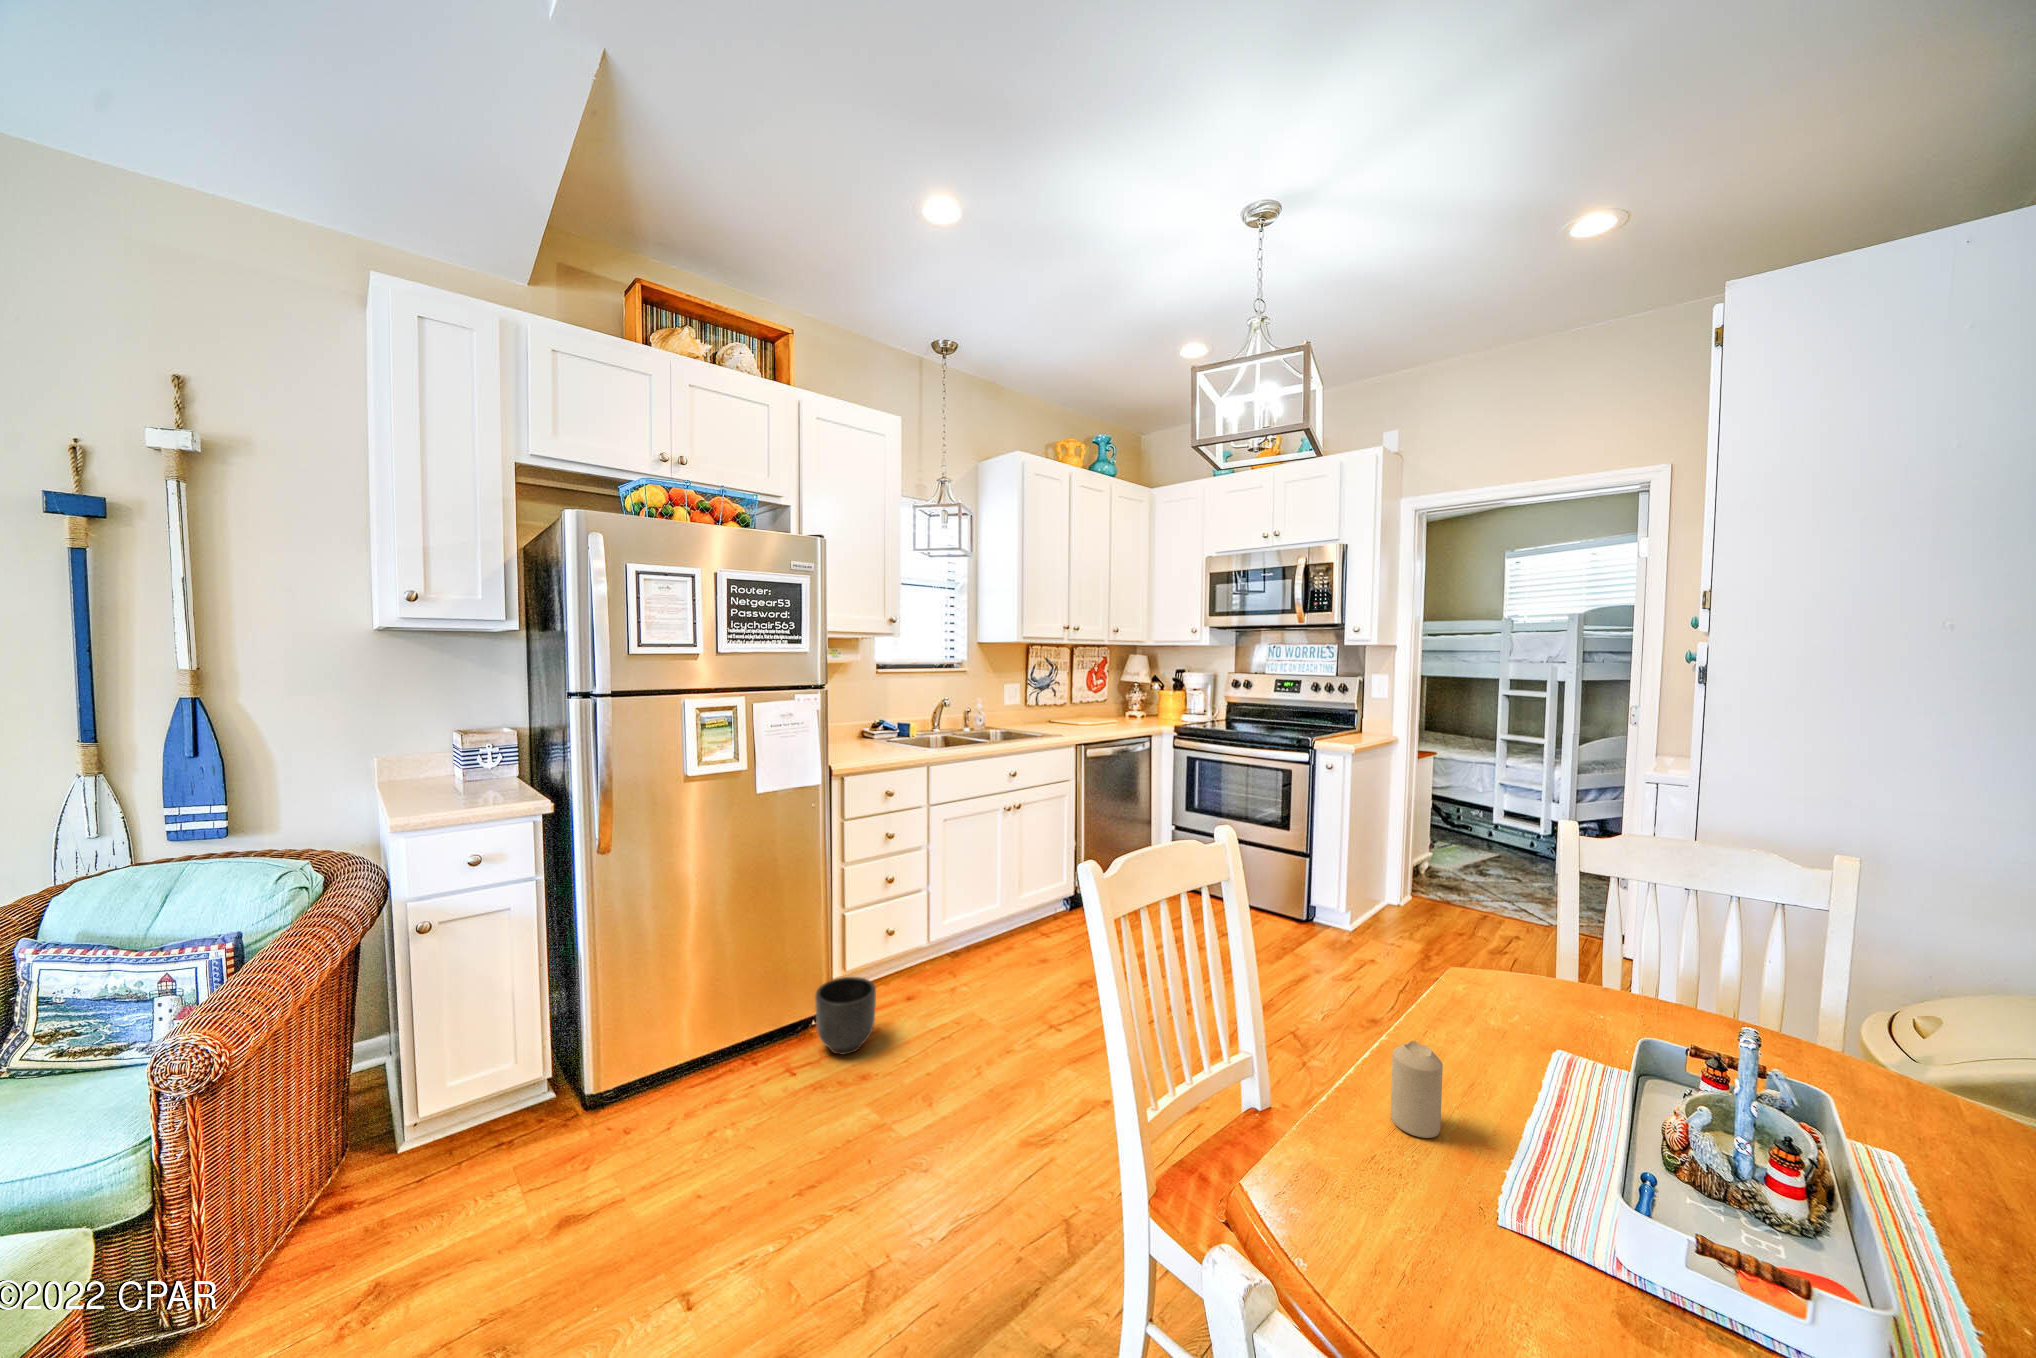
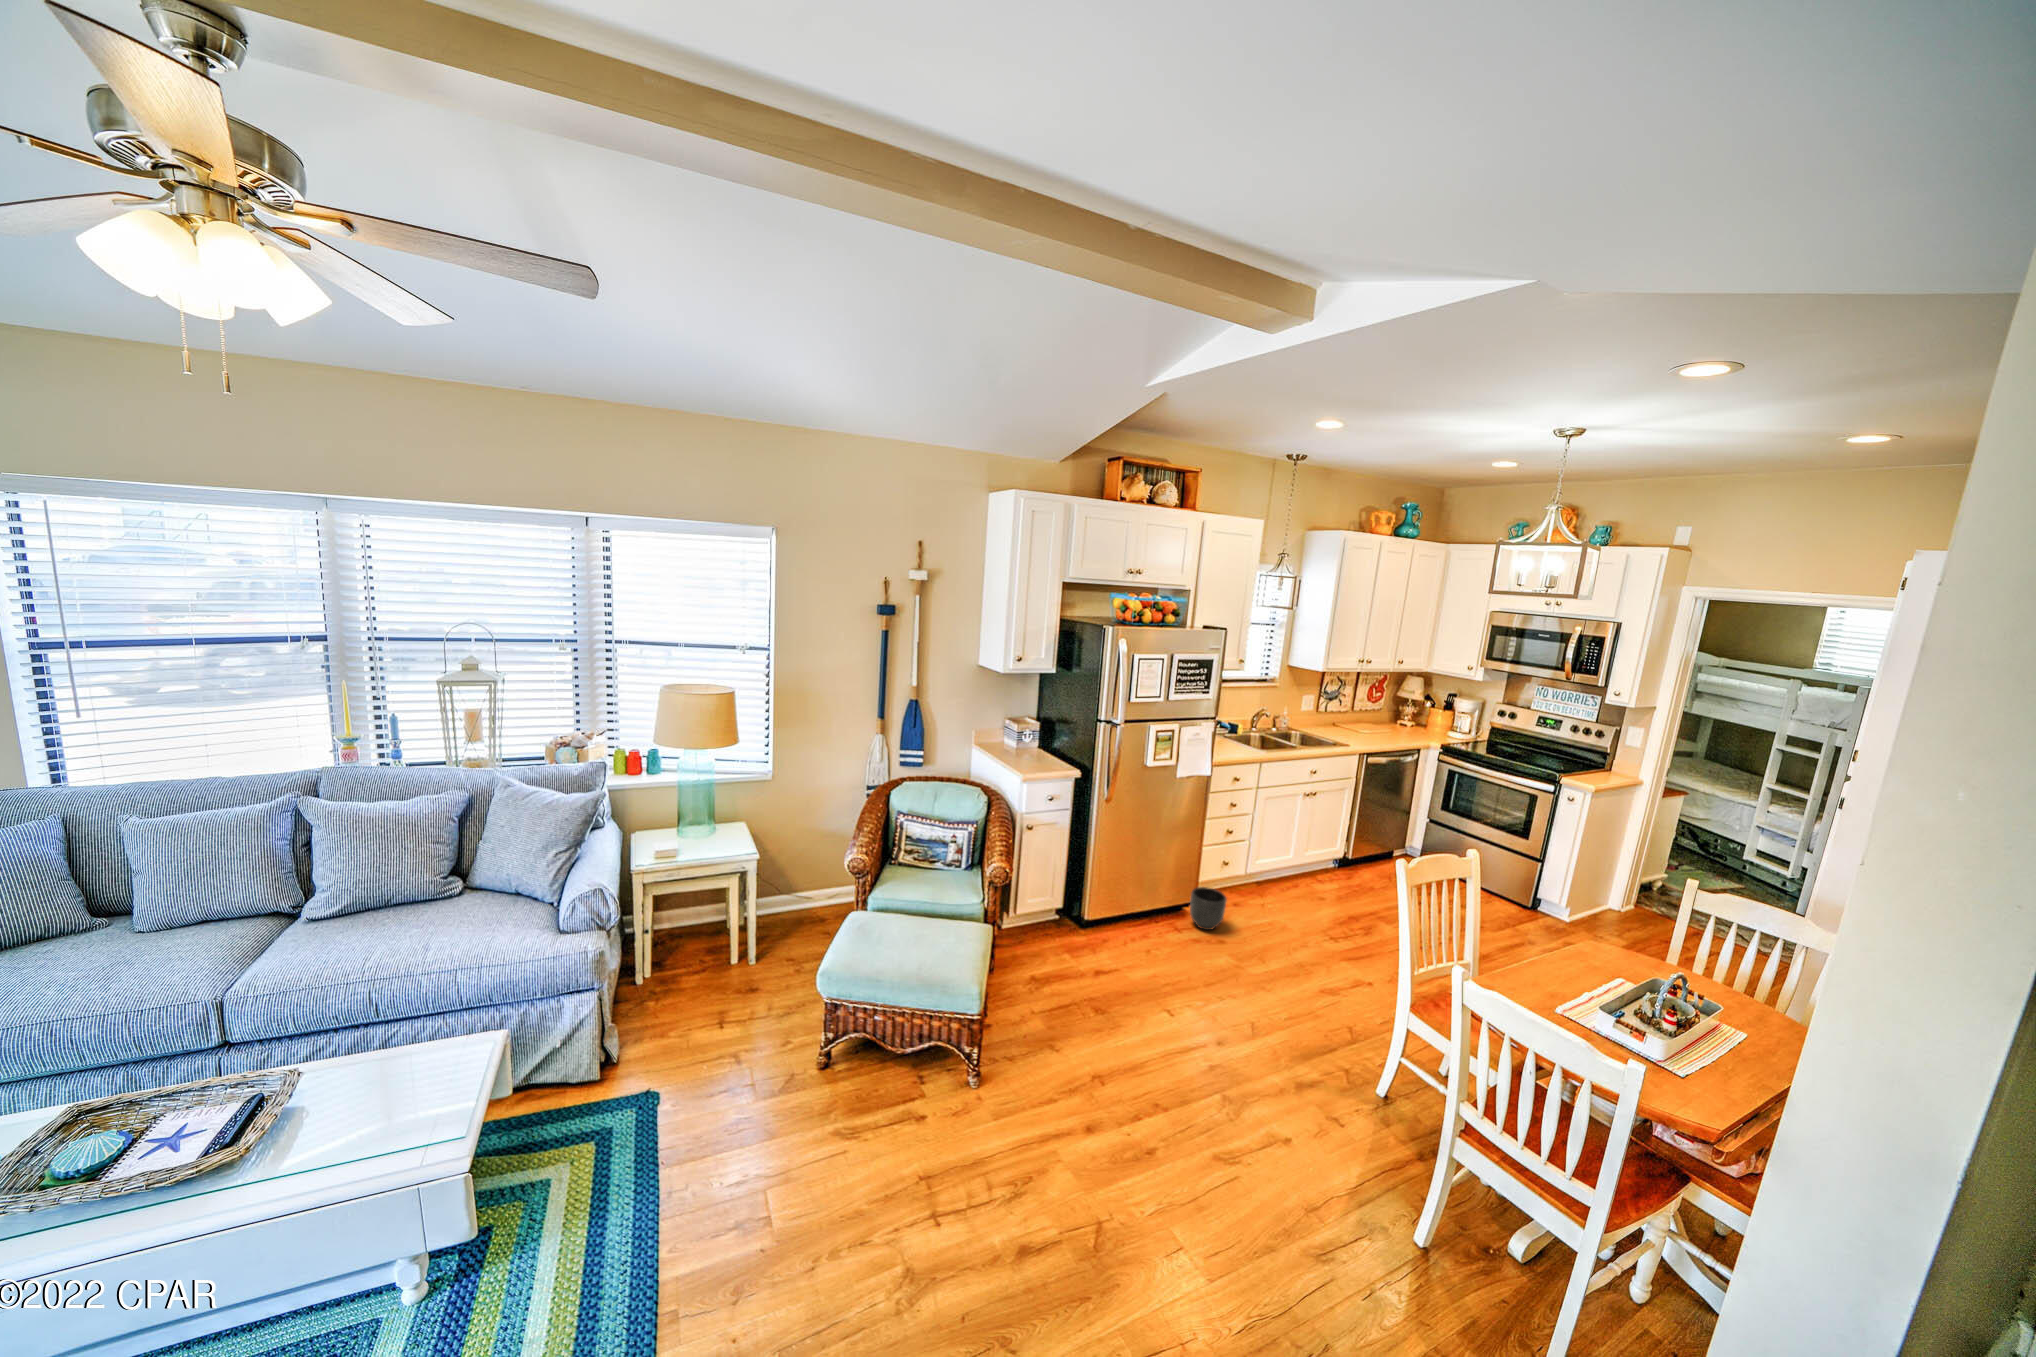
candle: present [1391,1041,1443,1138] -> none [1528,959,1553,993]

